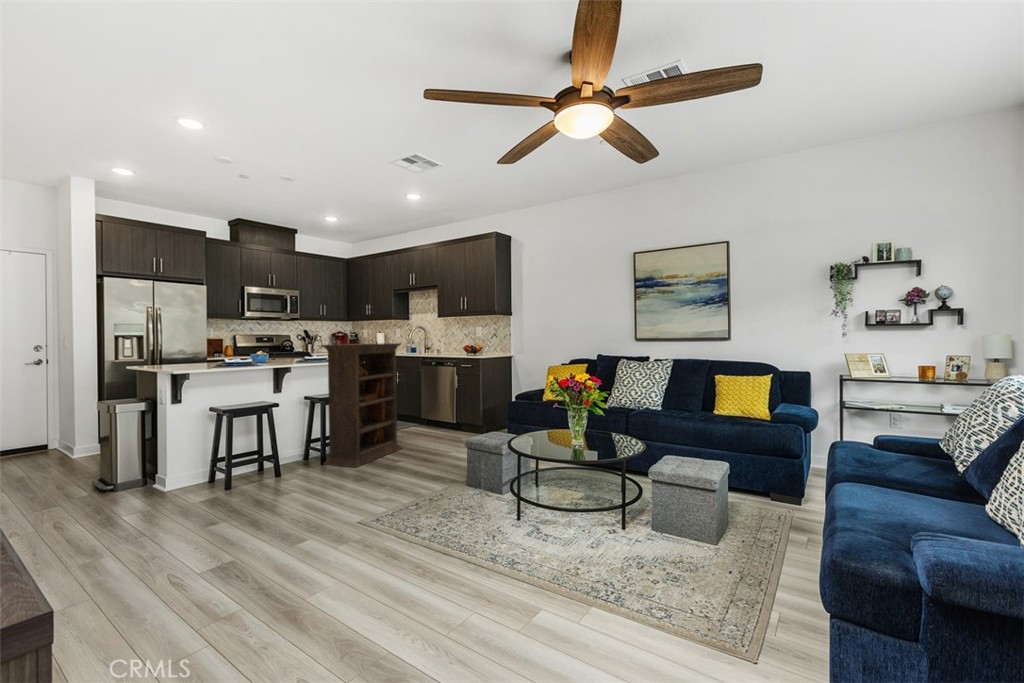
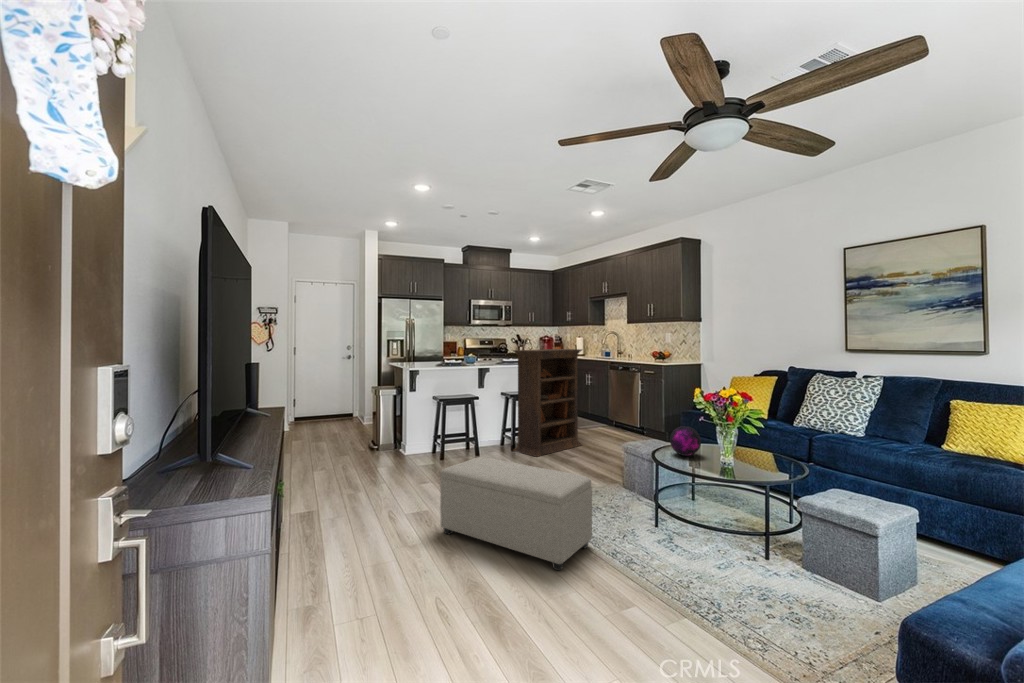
decorative orb: none [525,414,554,443] -> present [670,426,701,456]
ottoman: none [269,475,466,592] -> present [440,457,592,571]

